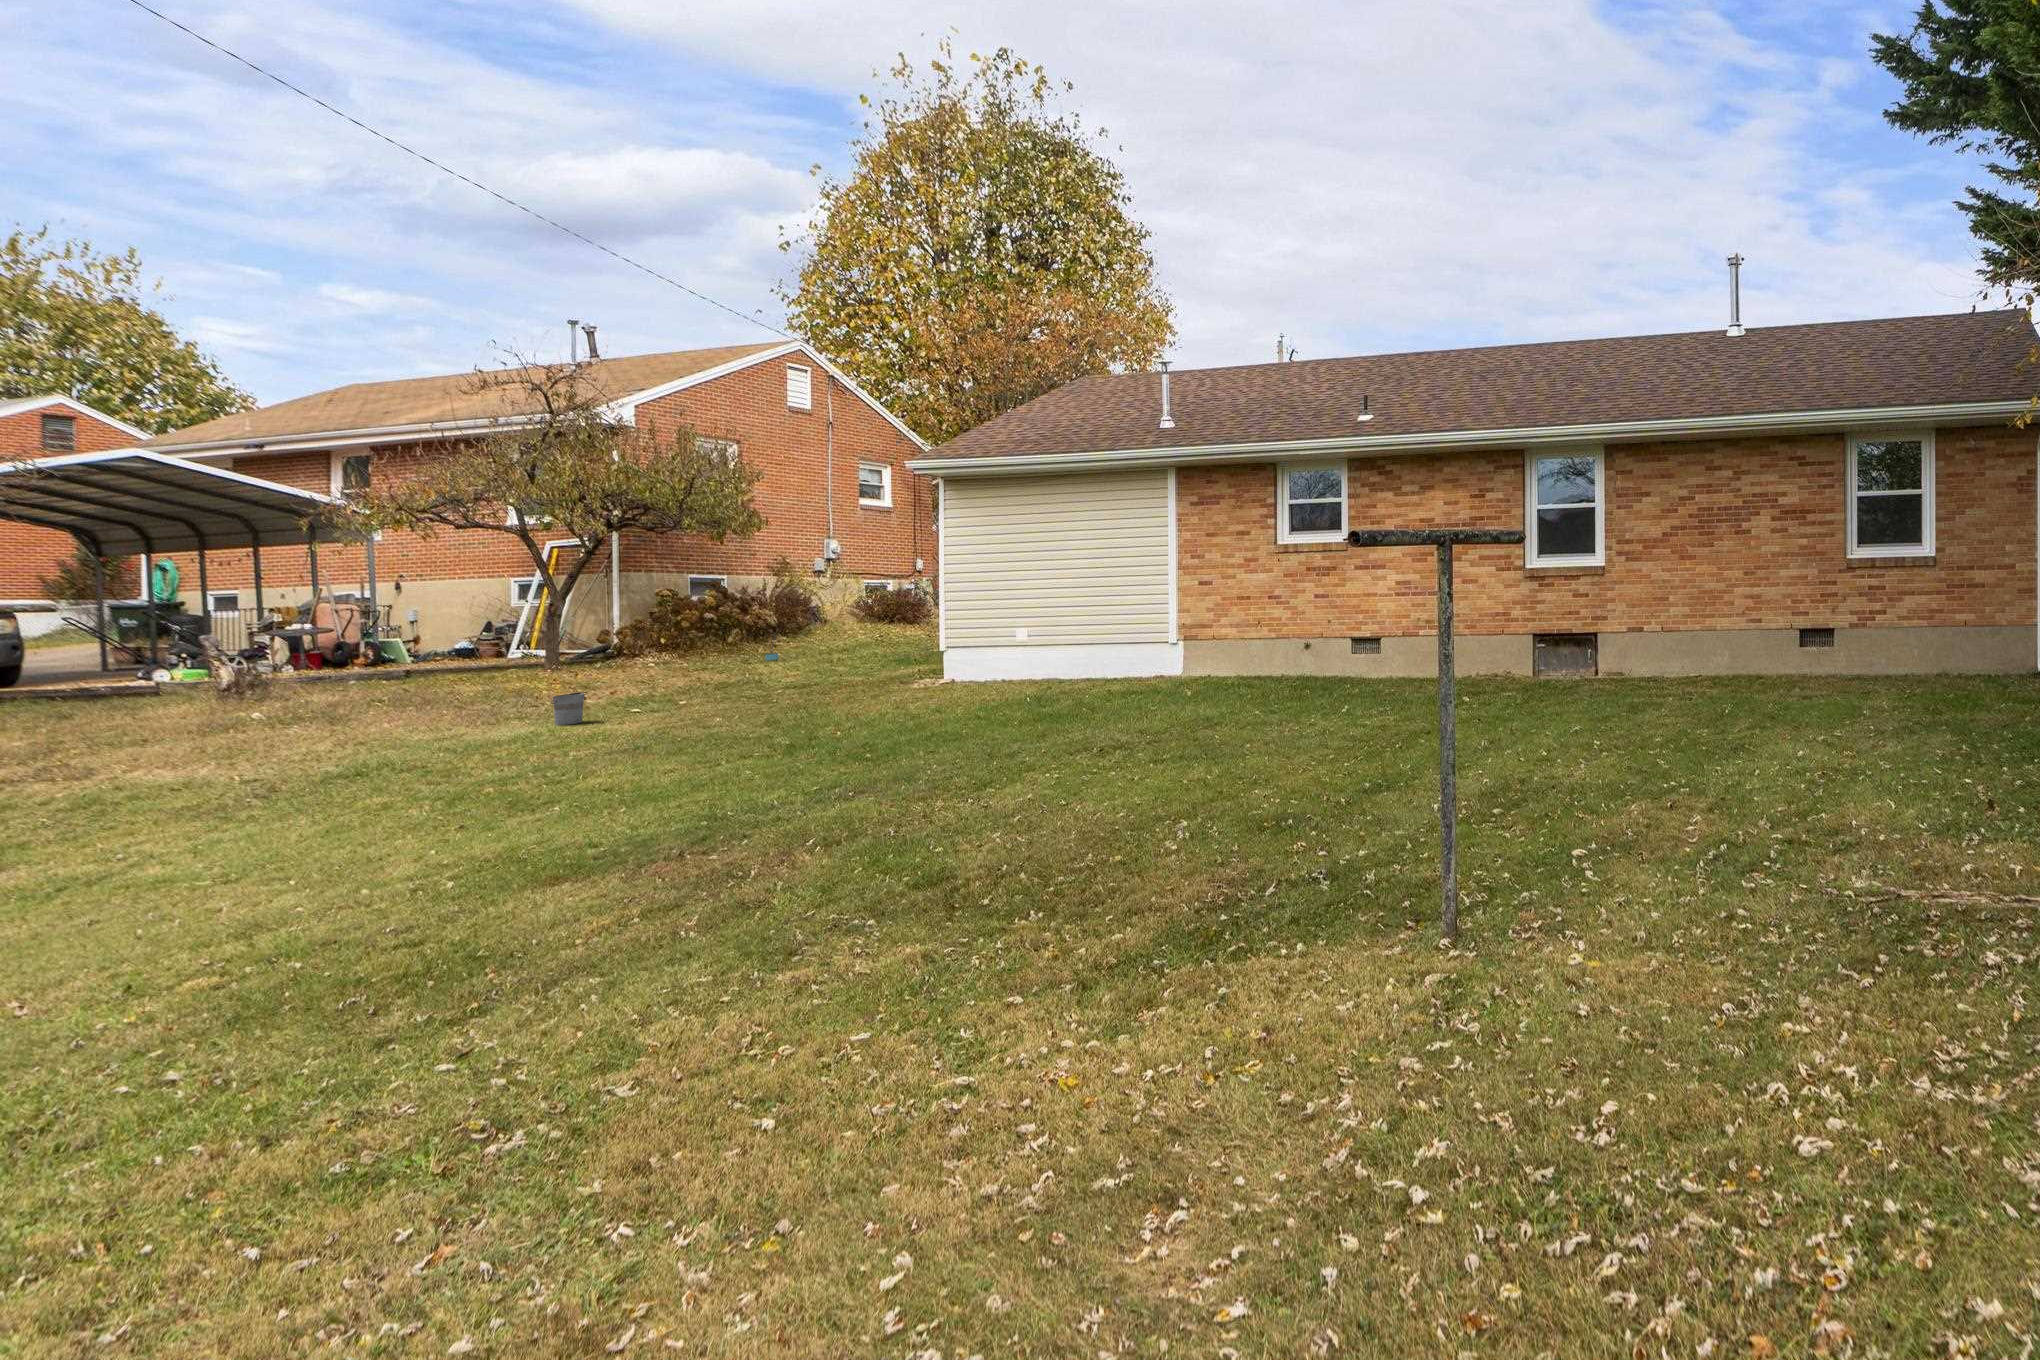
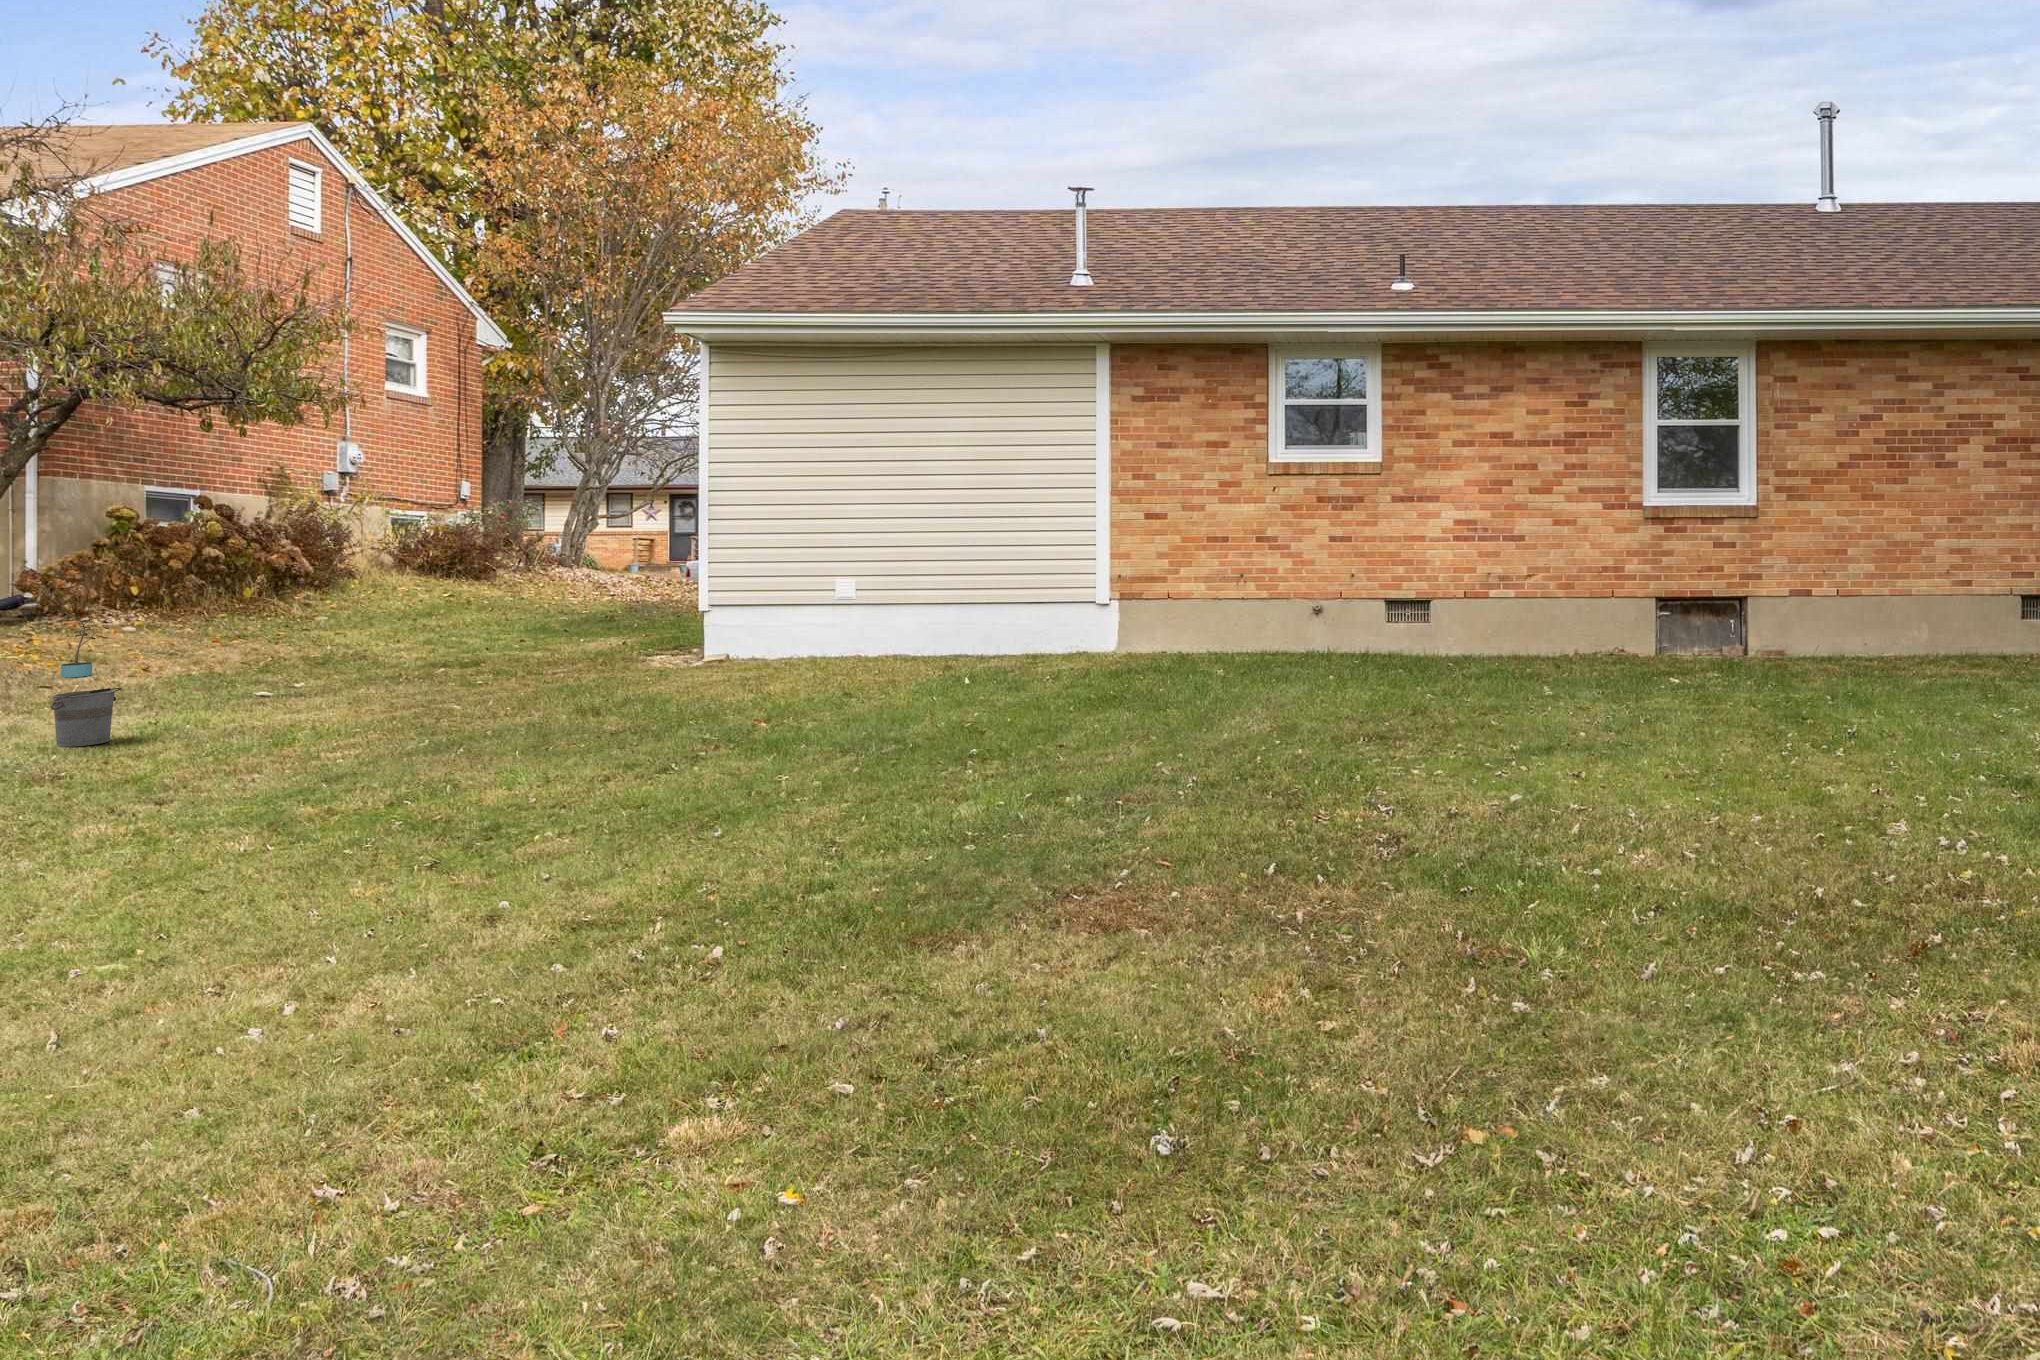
potted plant: present [761,622,784,660] -> present [51,600,109,678]

